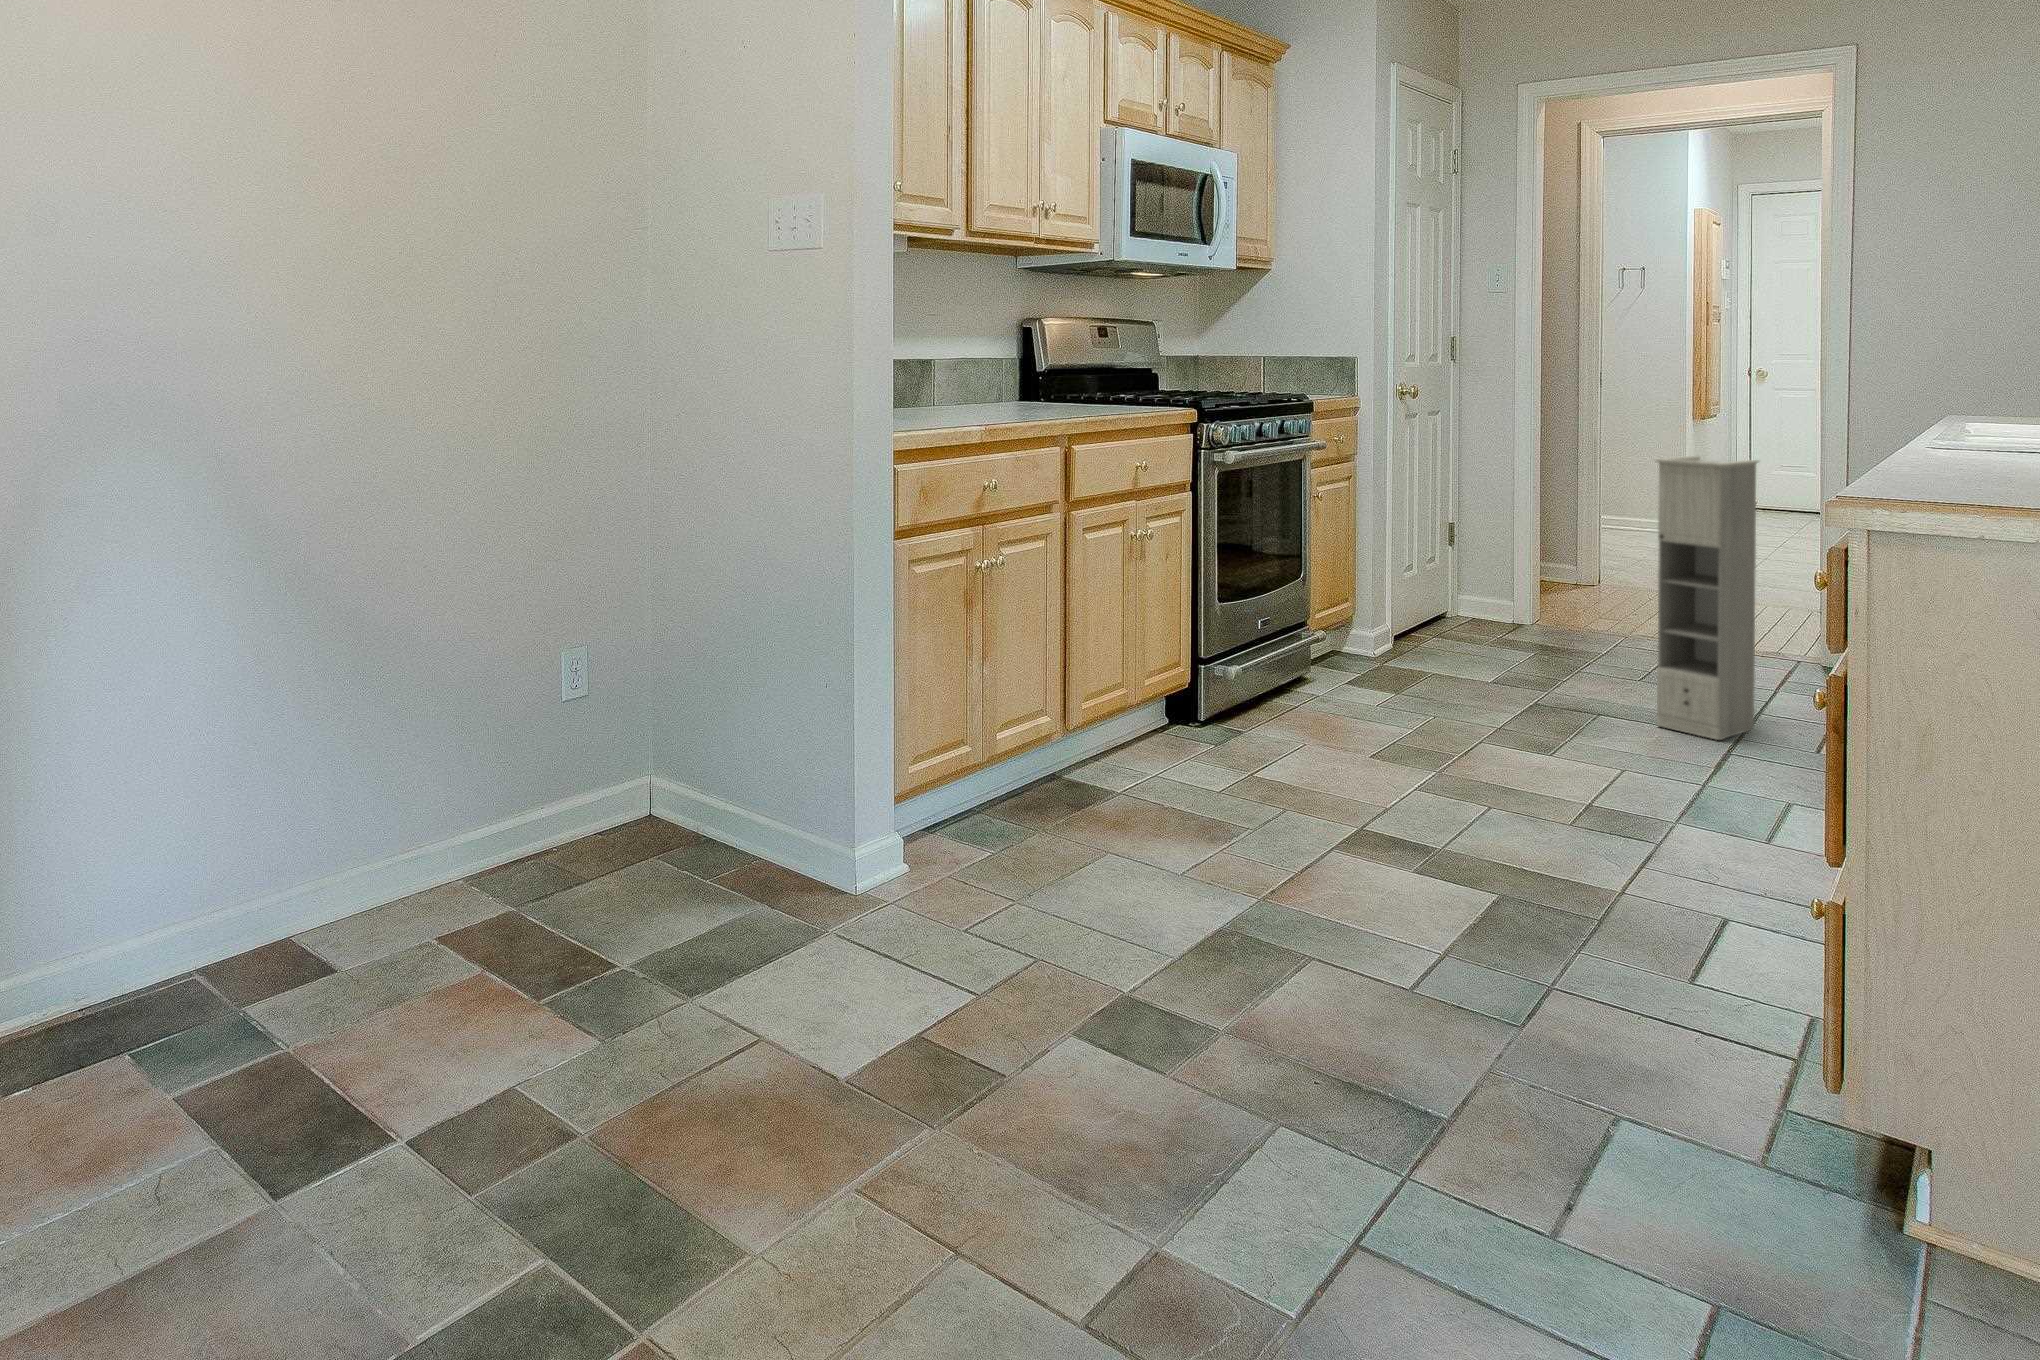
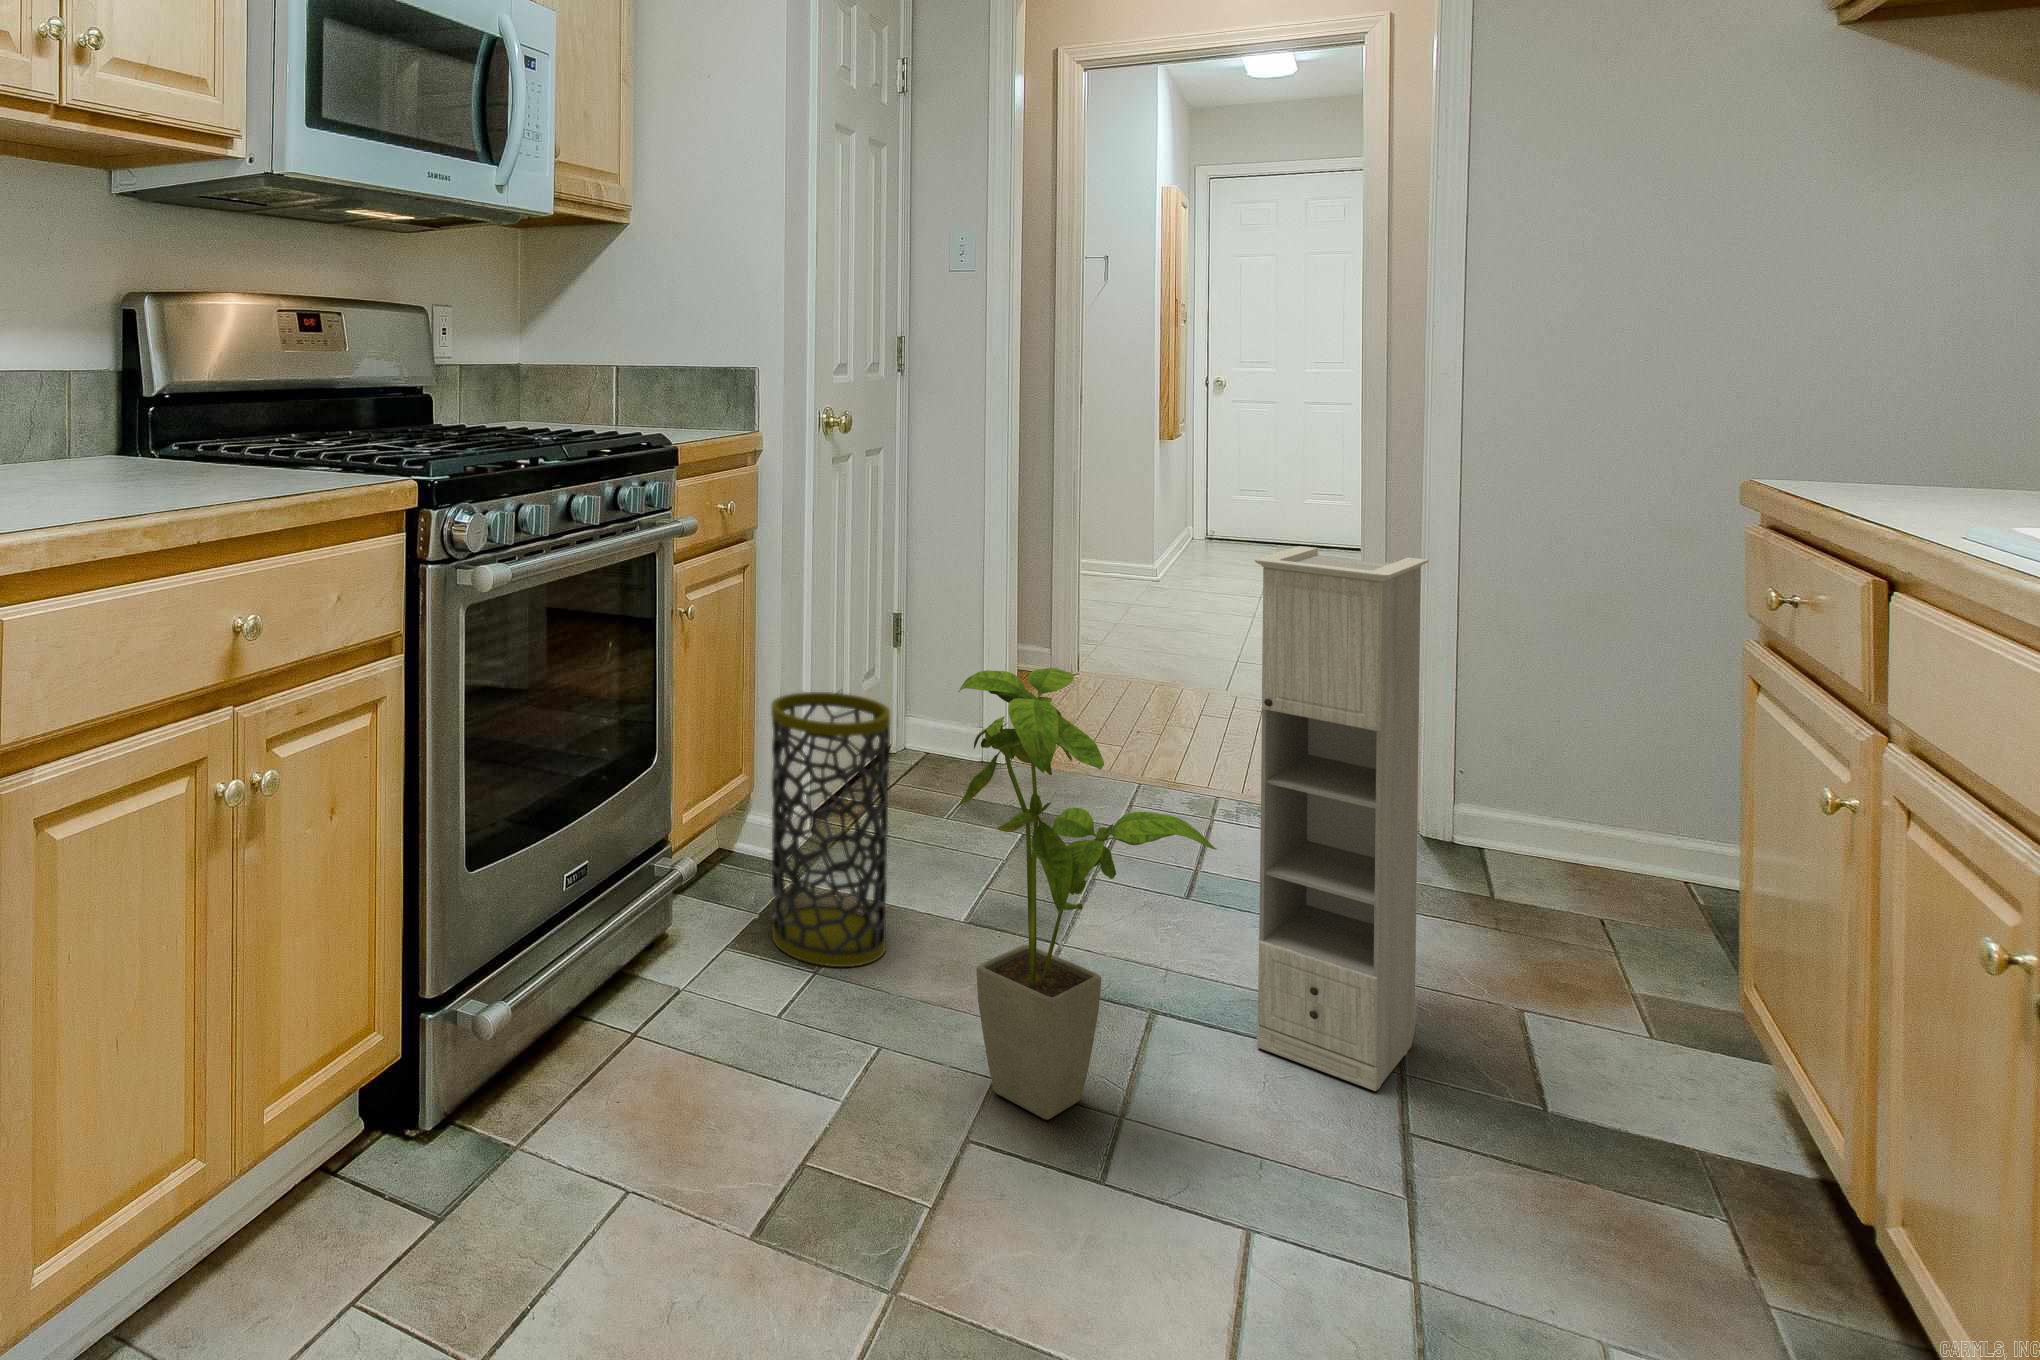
house plant: none [1477,508,1617,738] -> present [958,668,1217,1119]
trash can: none [1370,546,1443,693] -> present [771,692,890,967]

